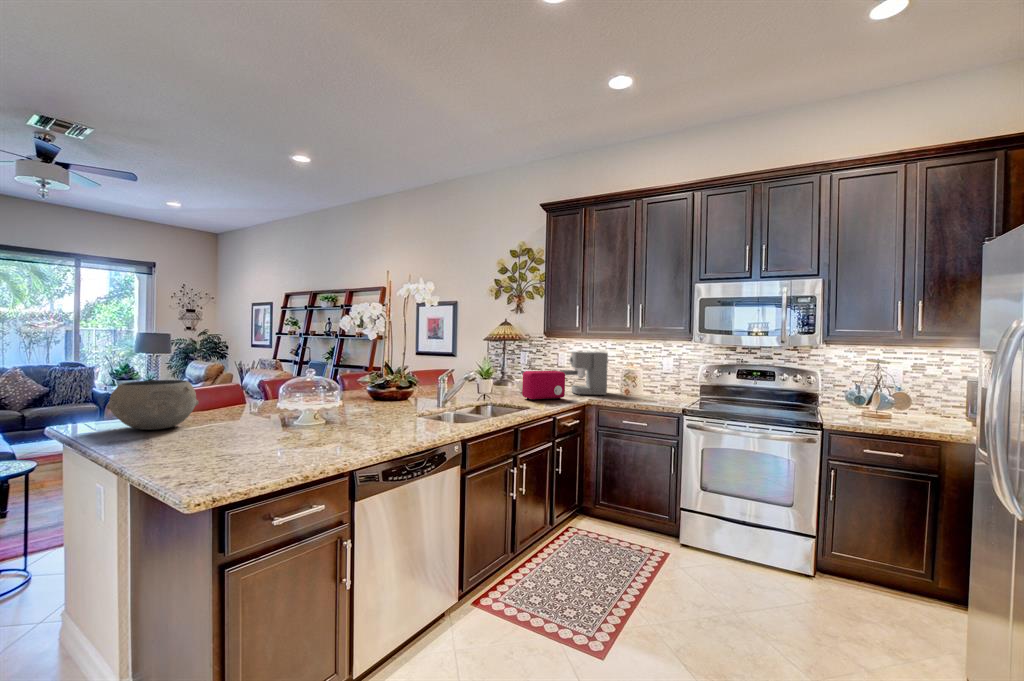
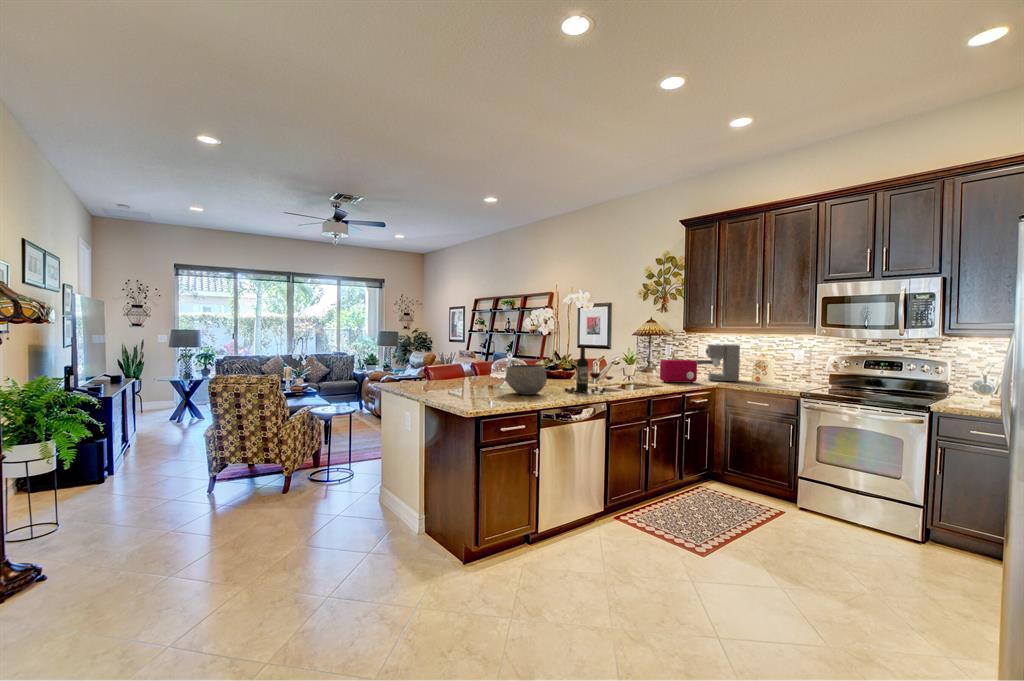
wine bottle: none [397,355,474,430] -> present [565,346,613,394]
ceramic bowl: present [107,380,199,430] -> present [505,365,547,394]

